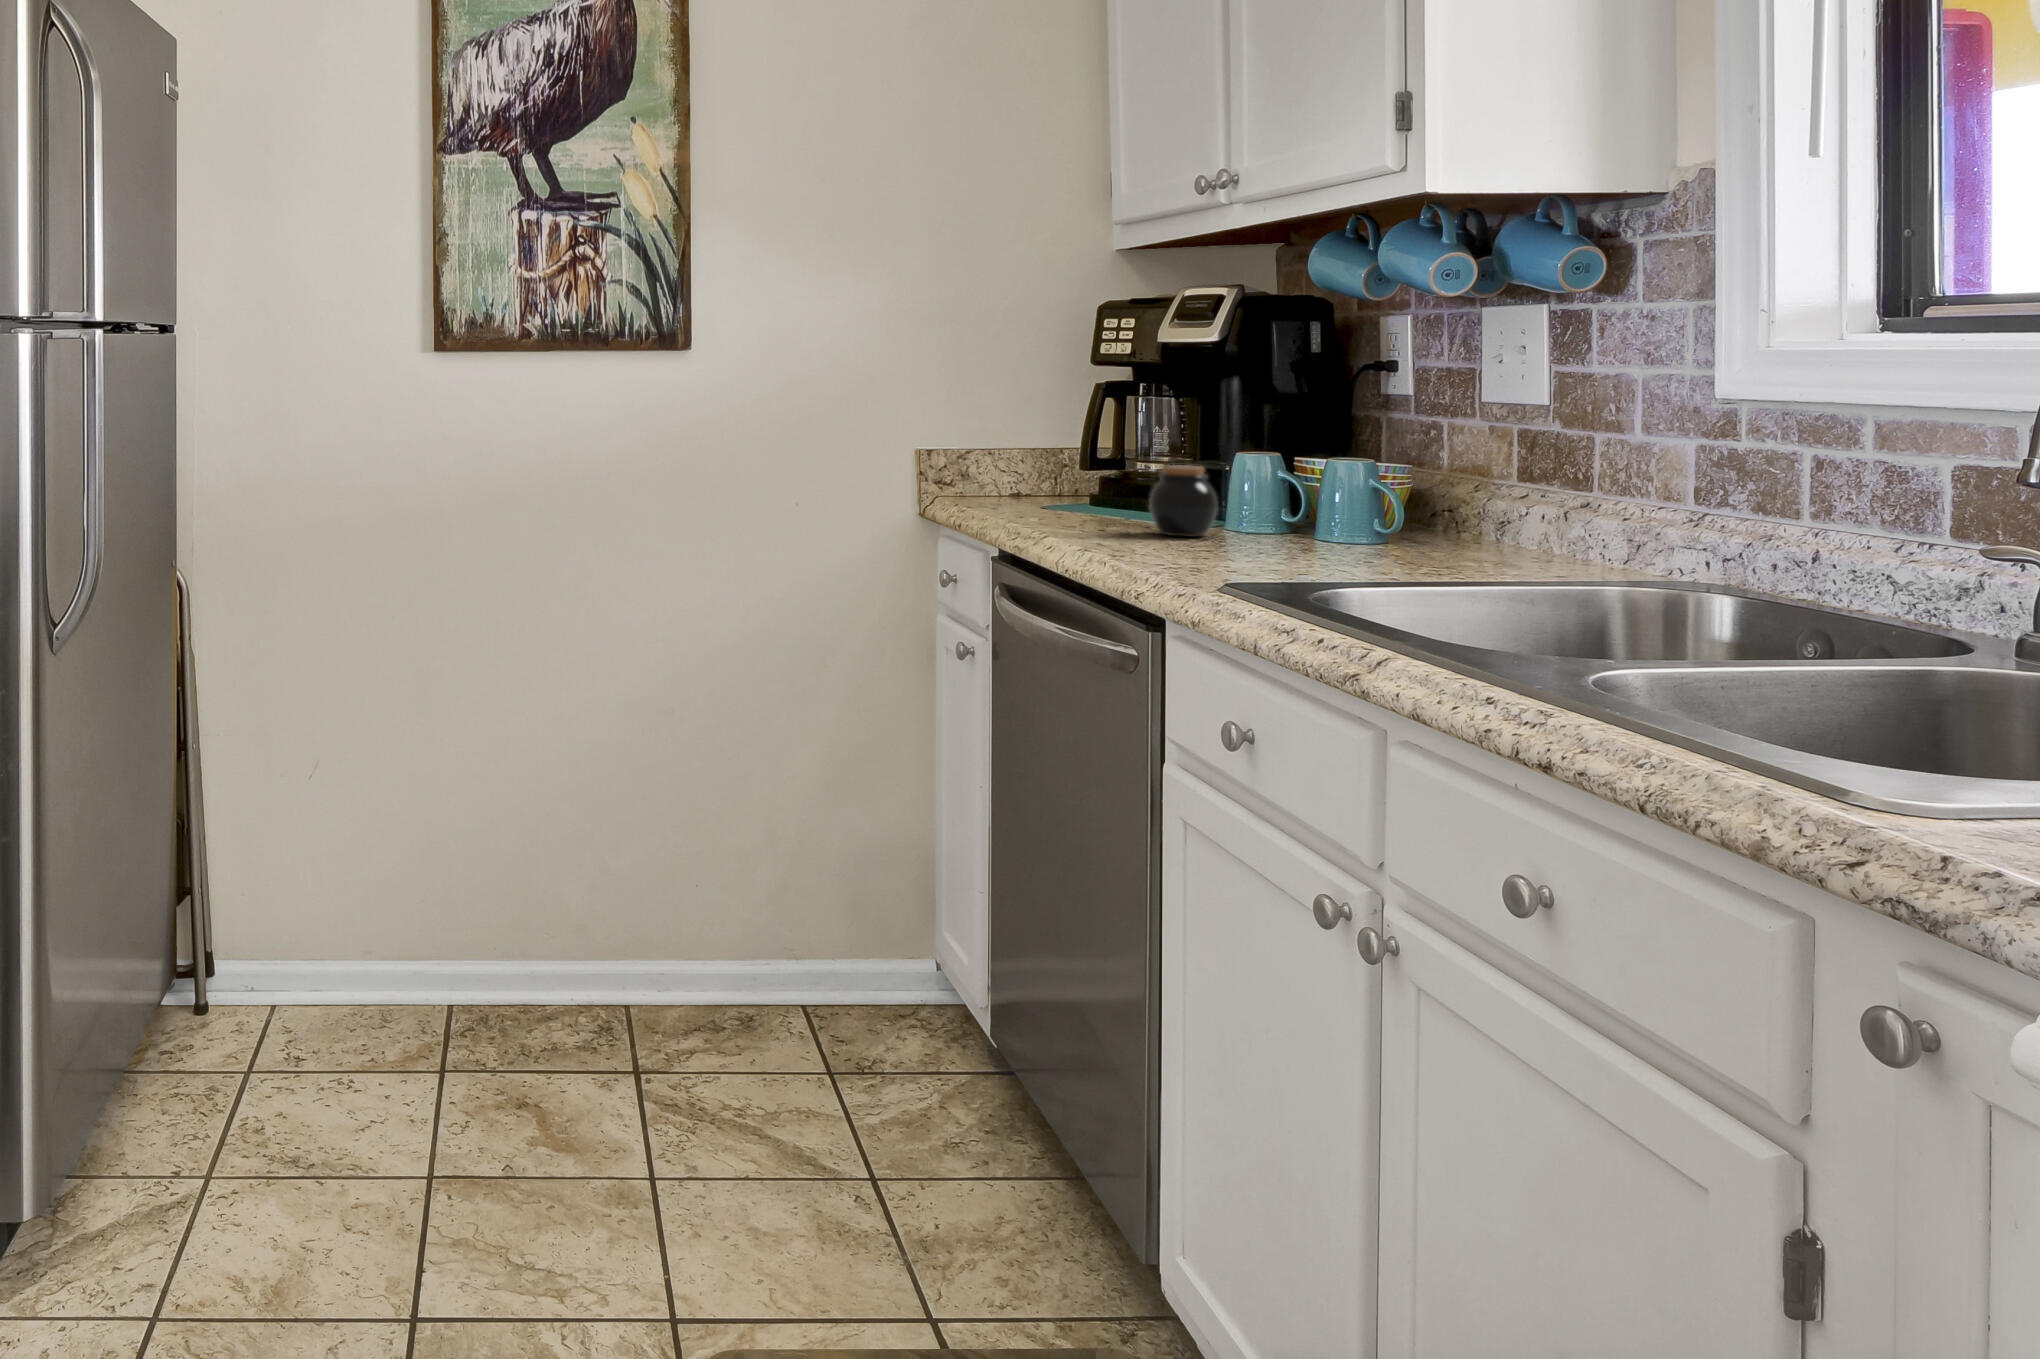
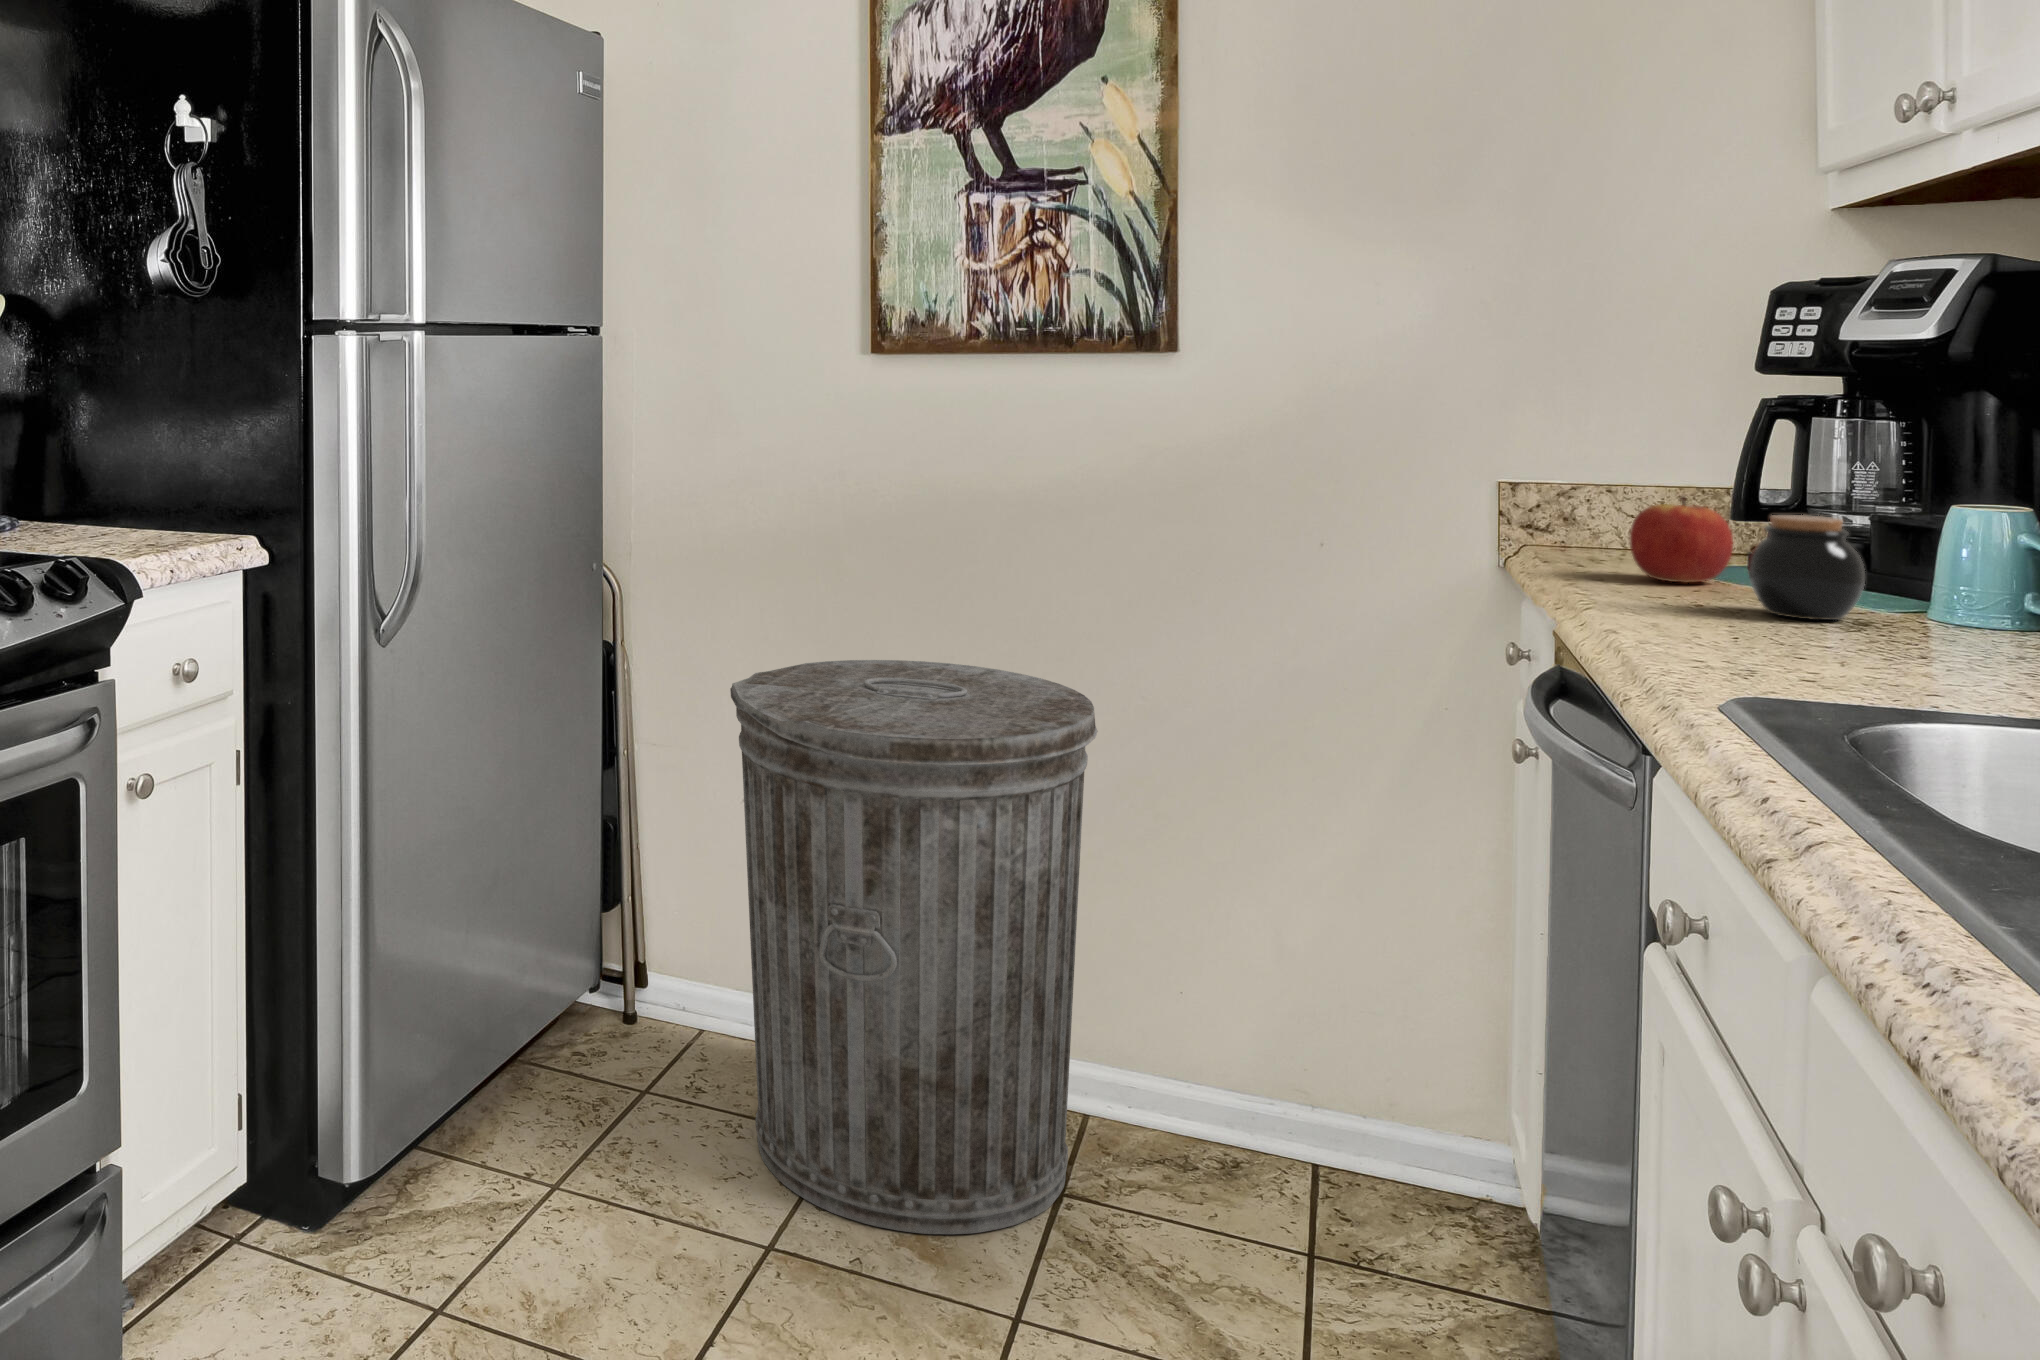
apple: none [1050,456,1113,519] -> present [1630,497,1733,583]
trash can: none [346,633,664,1137] -> present [730,660,1098,1234]

